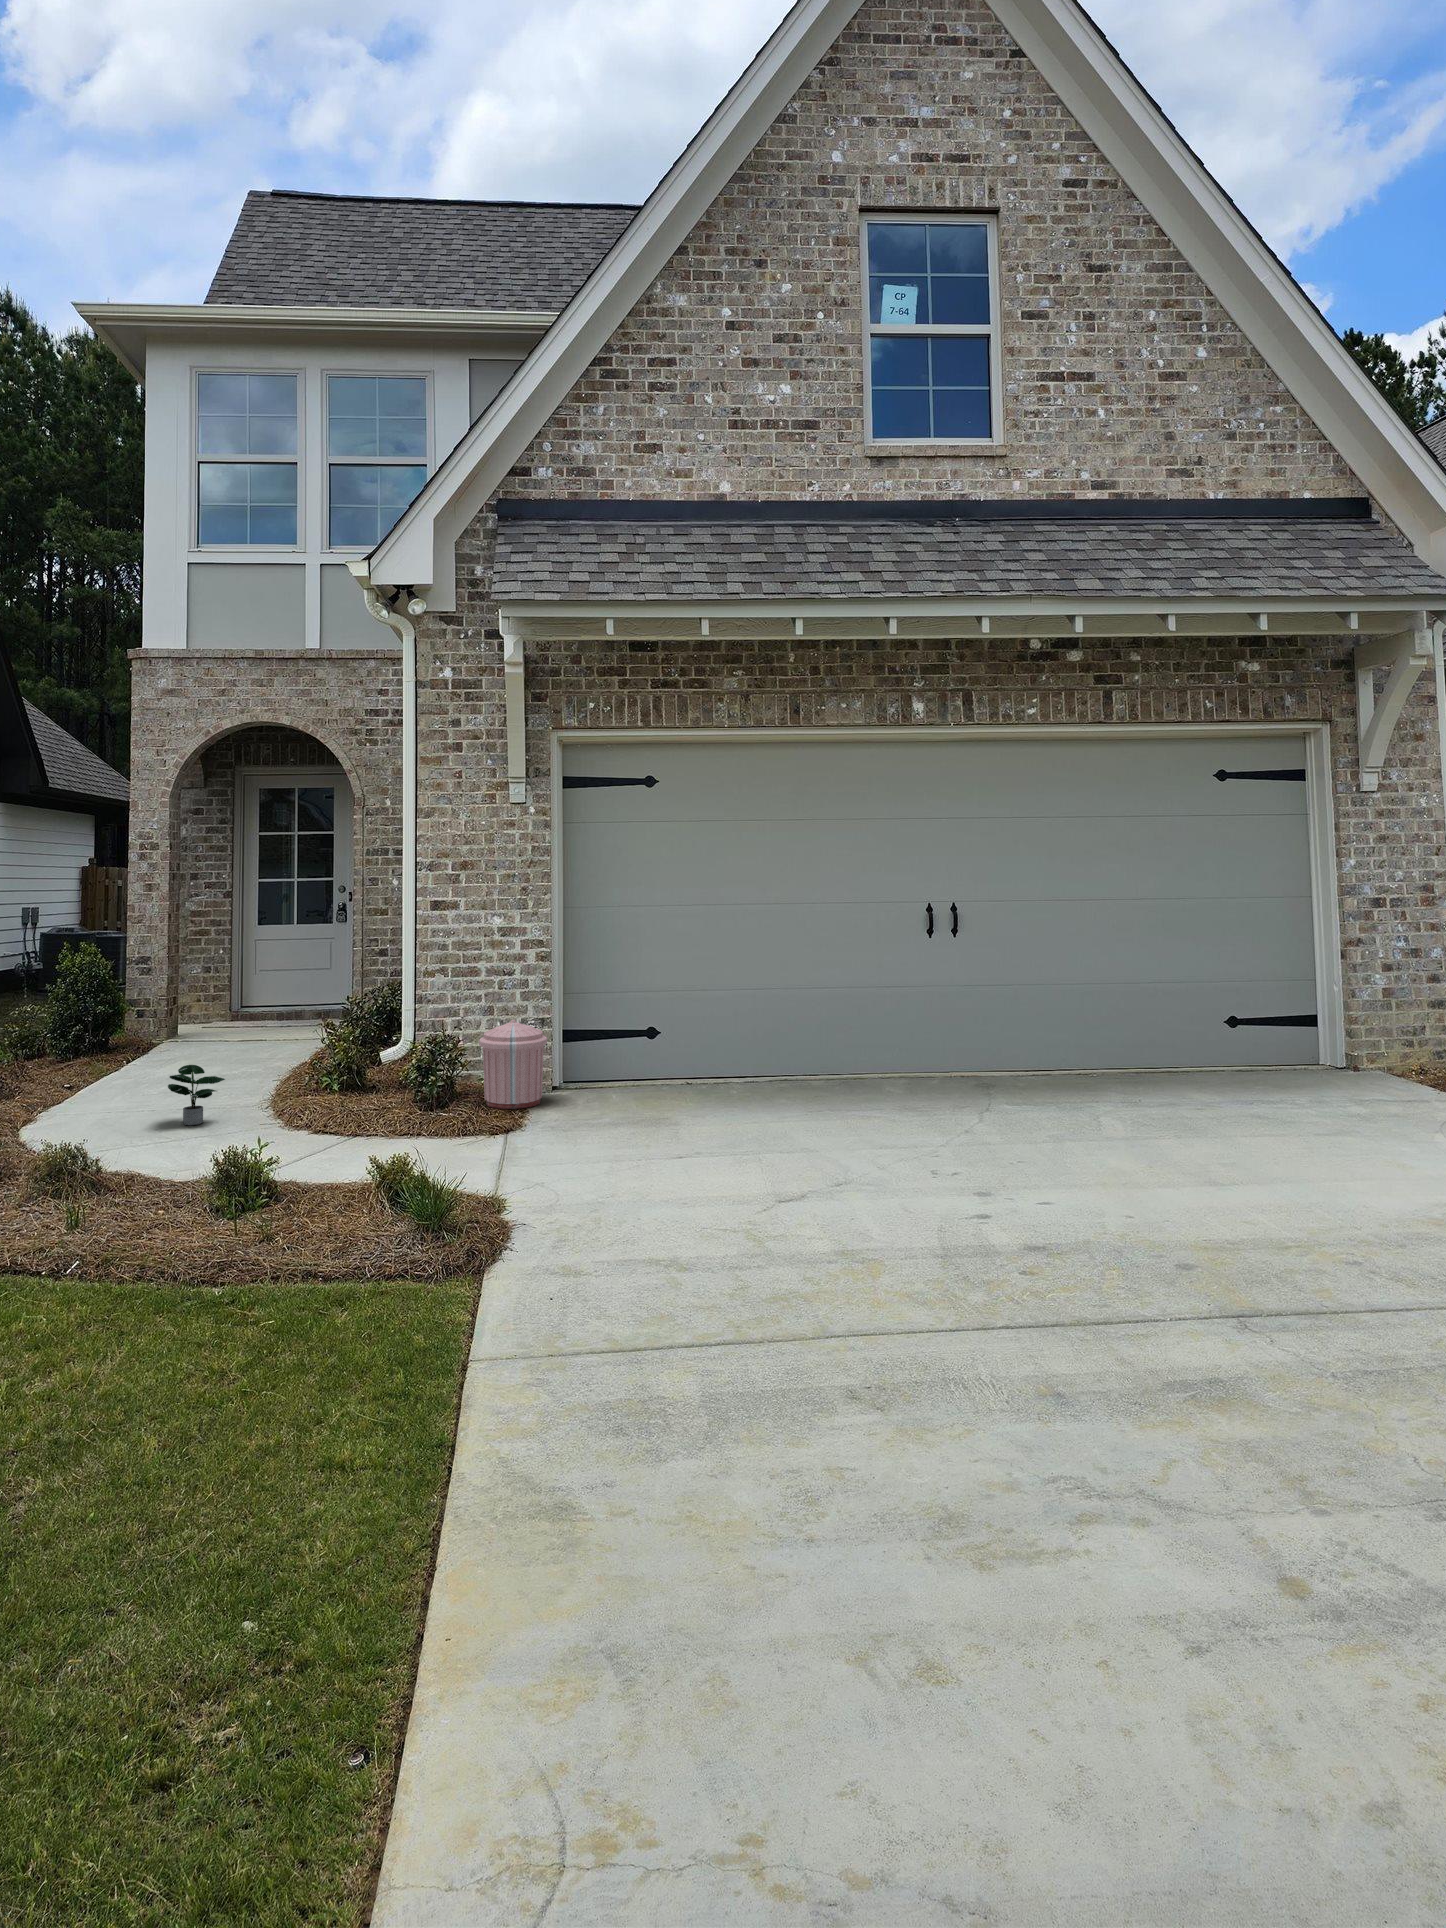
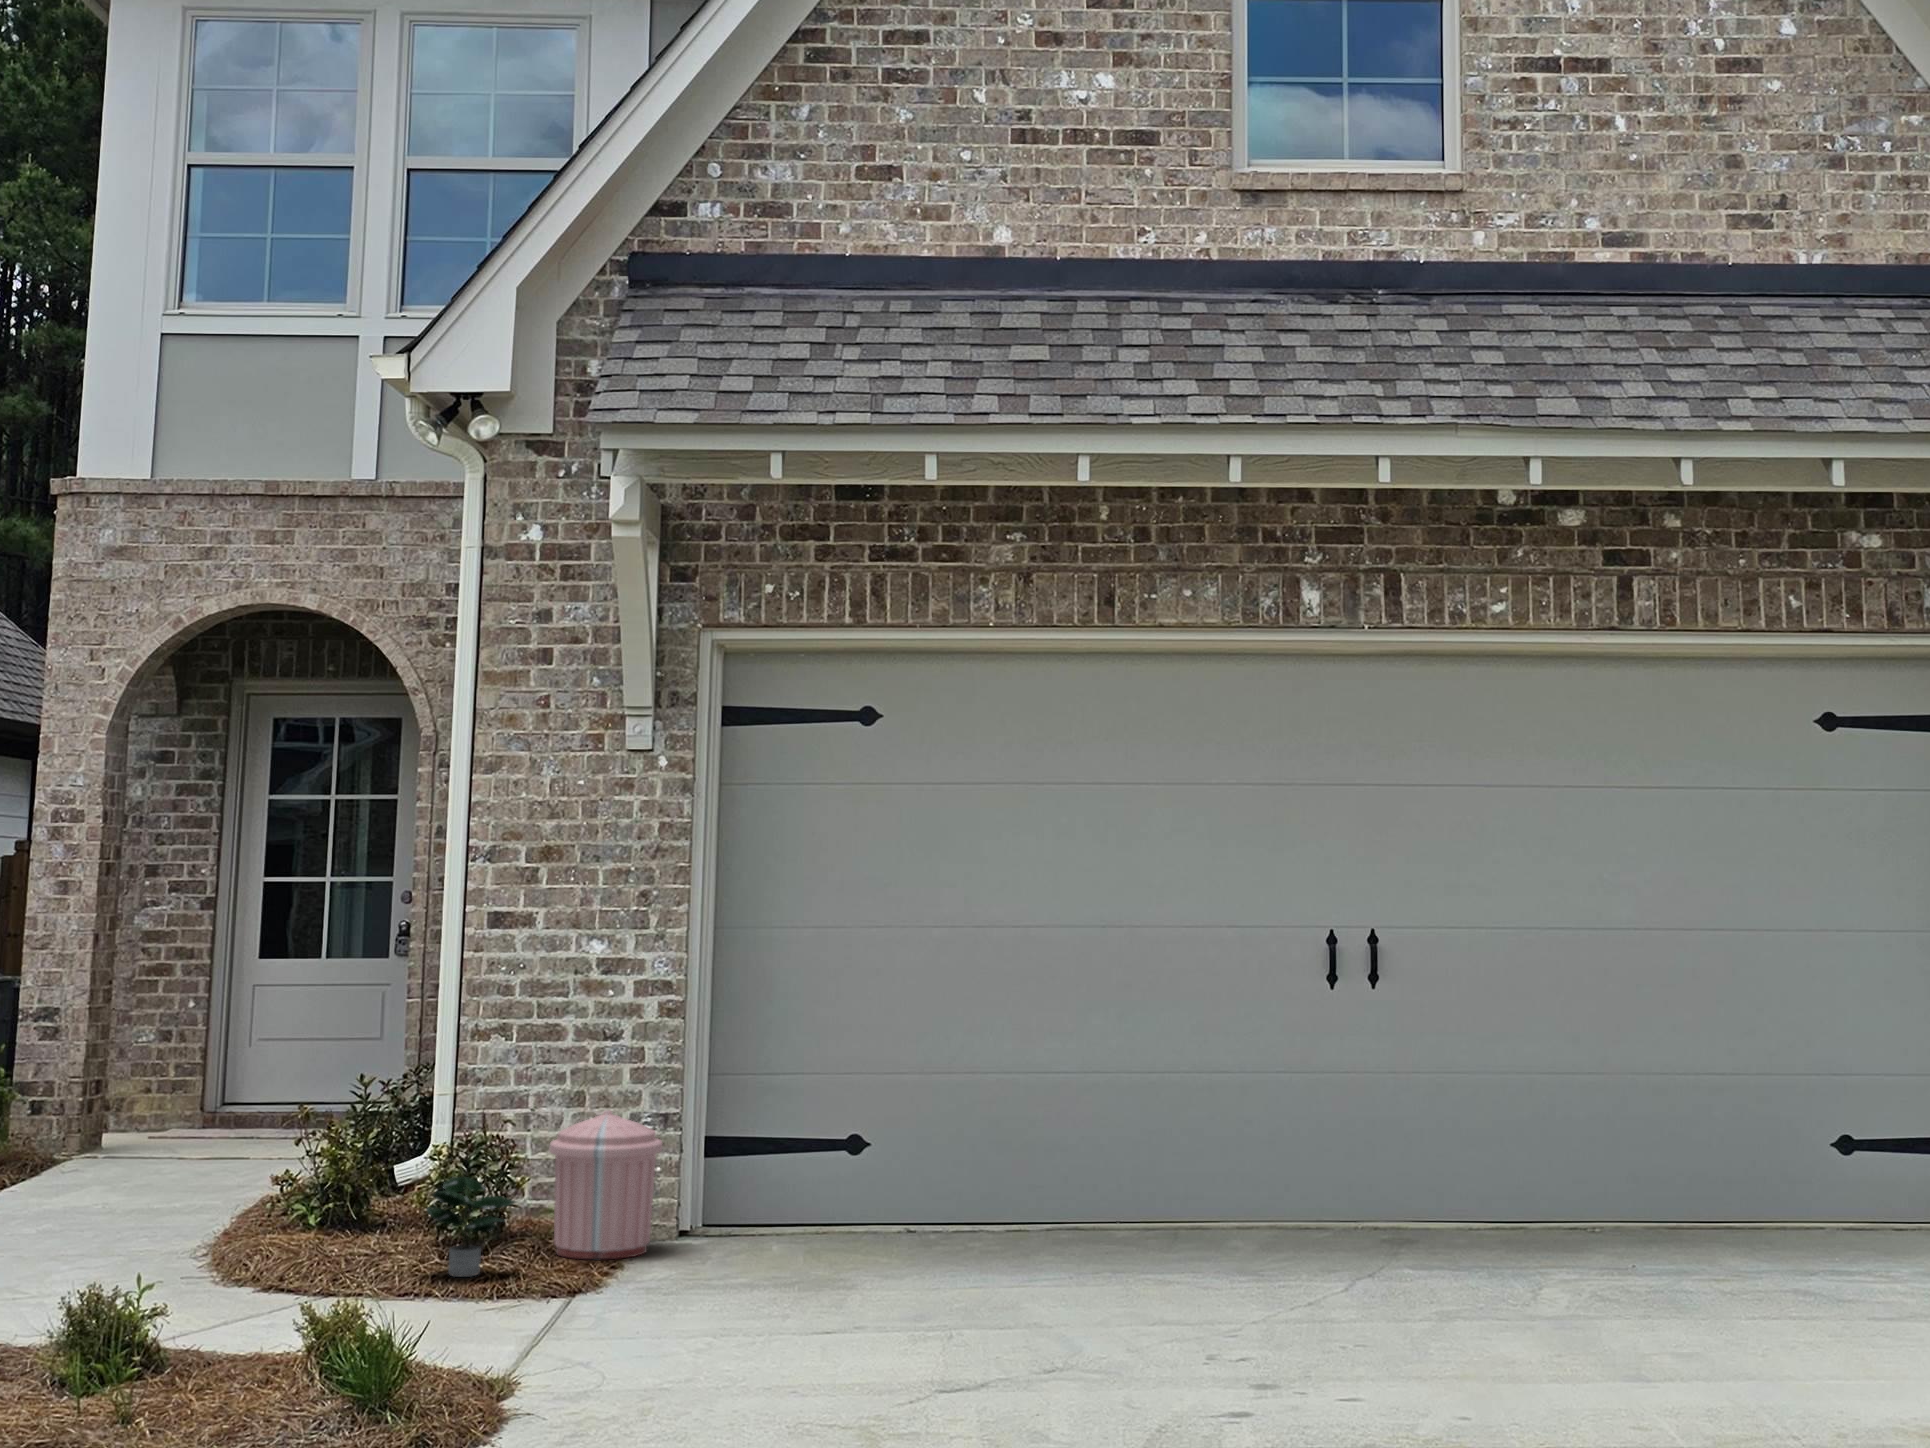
potted plant: present [168,1065,225,1125] -> present [427,1177,516,1277]

